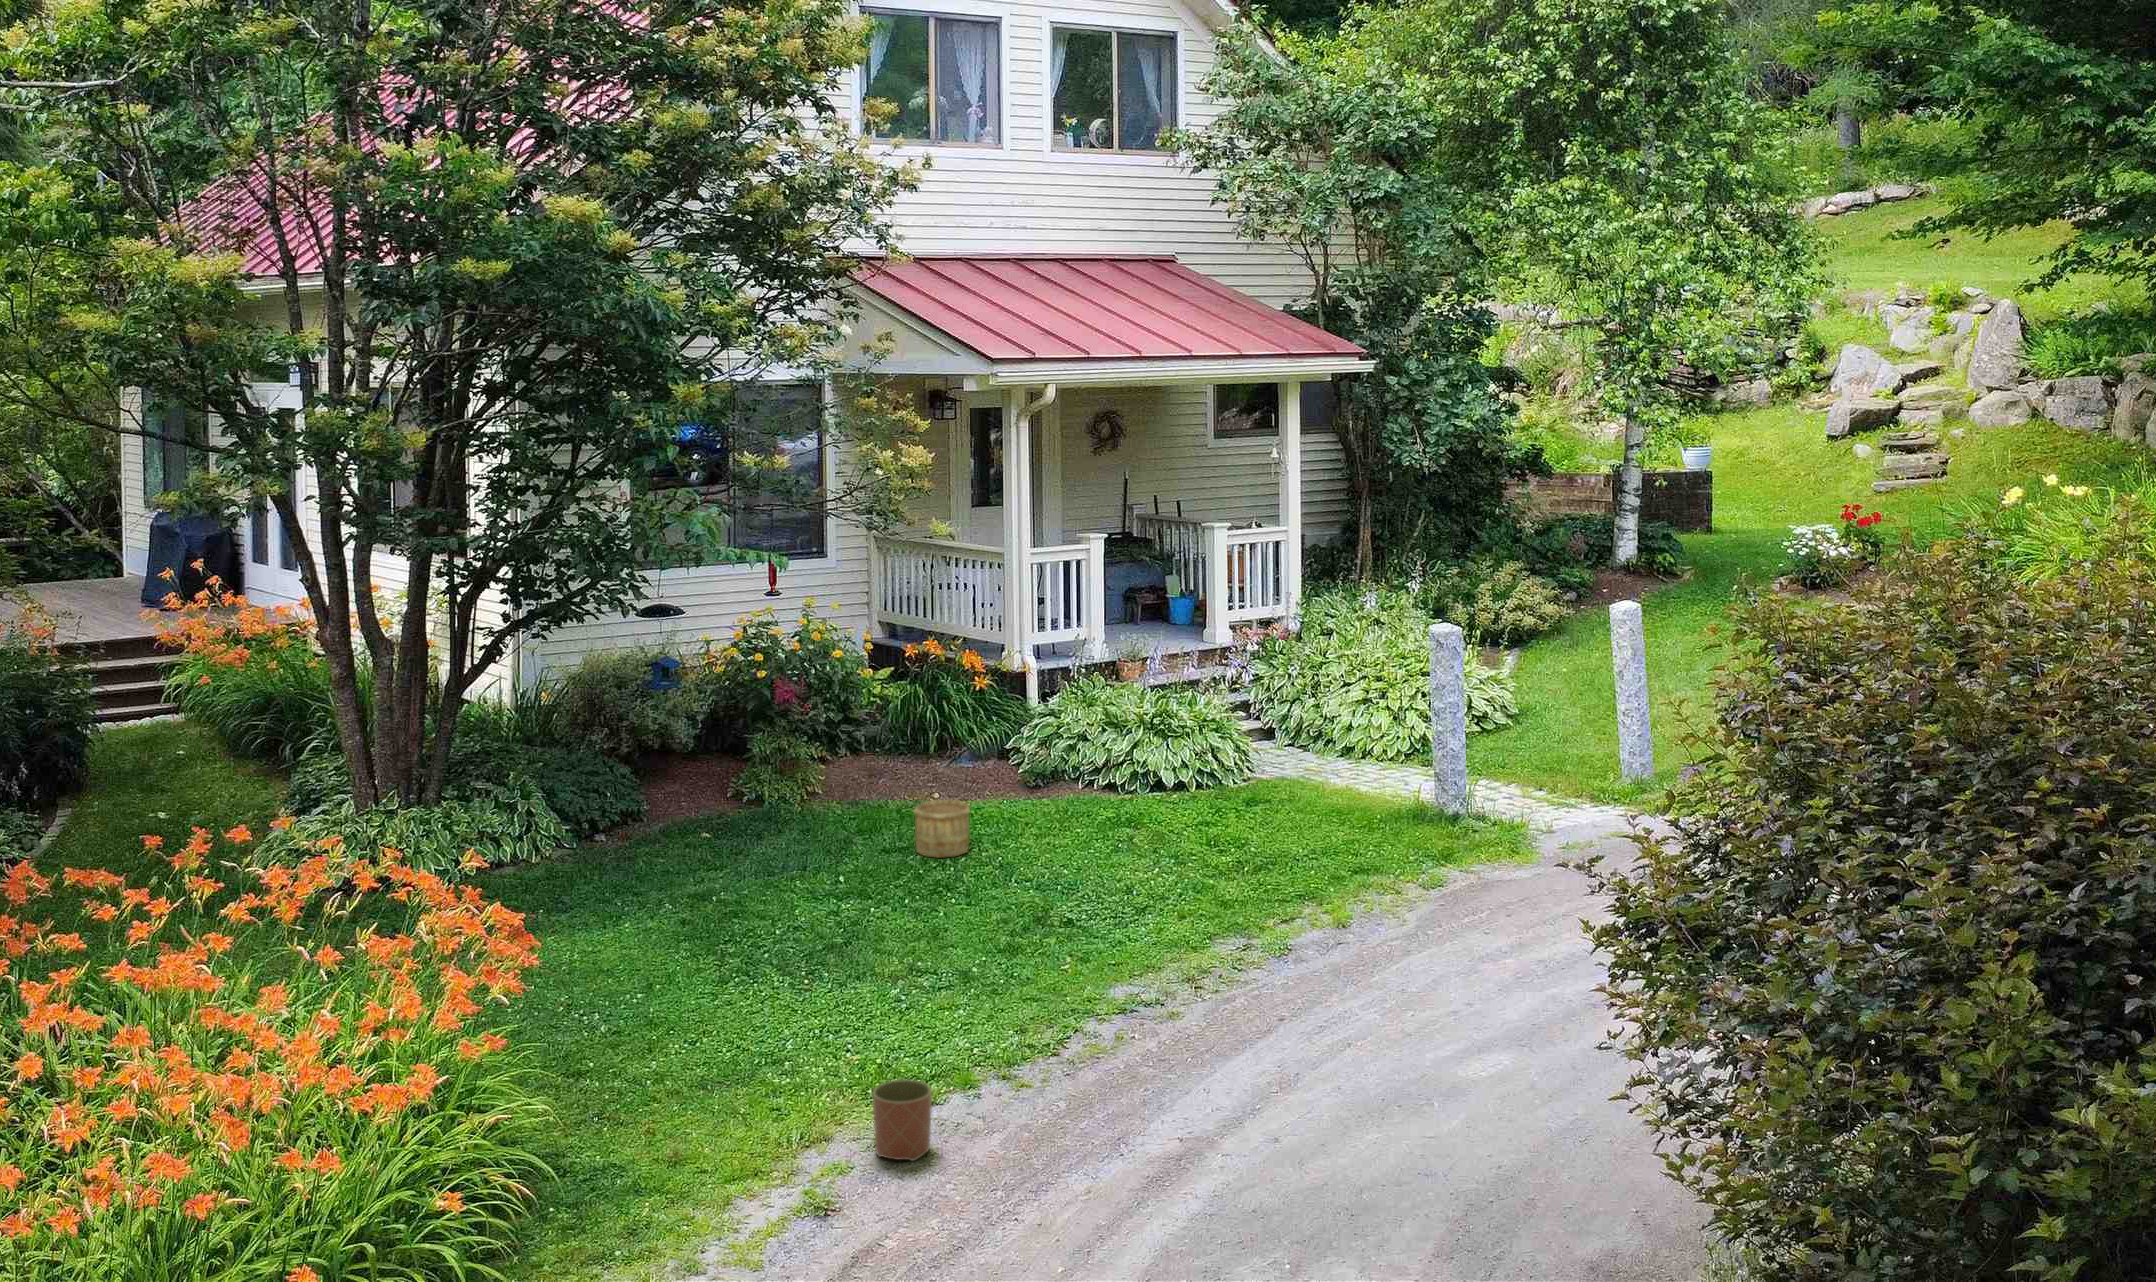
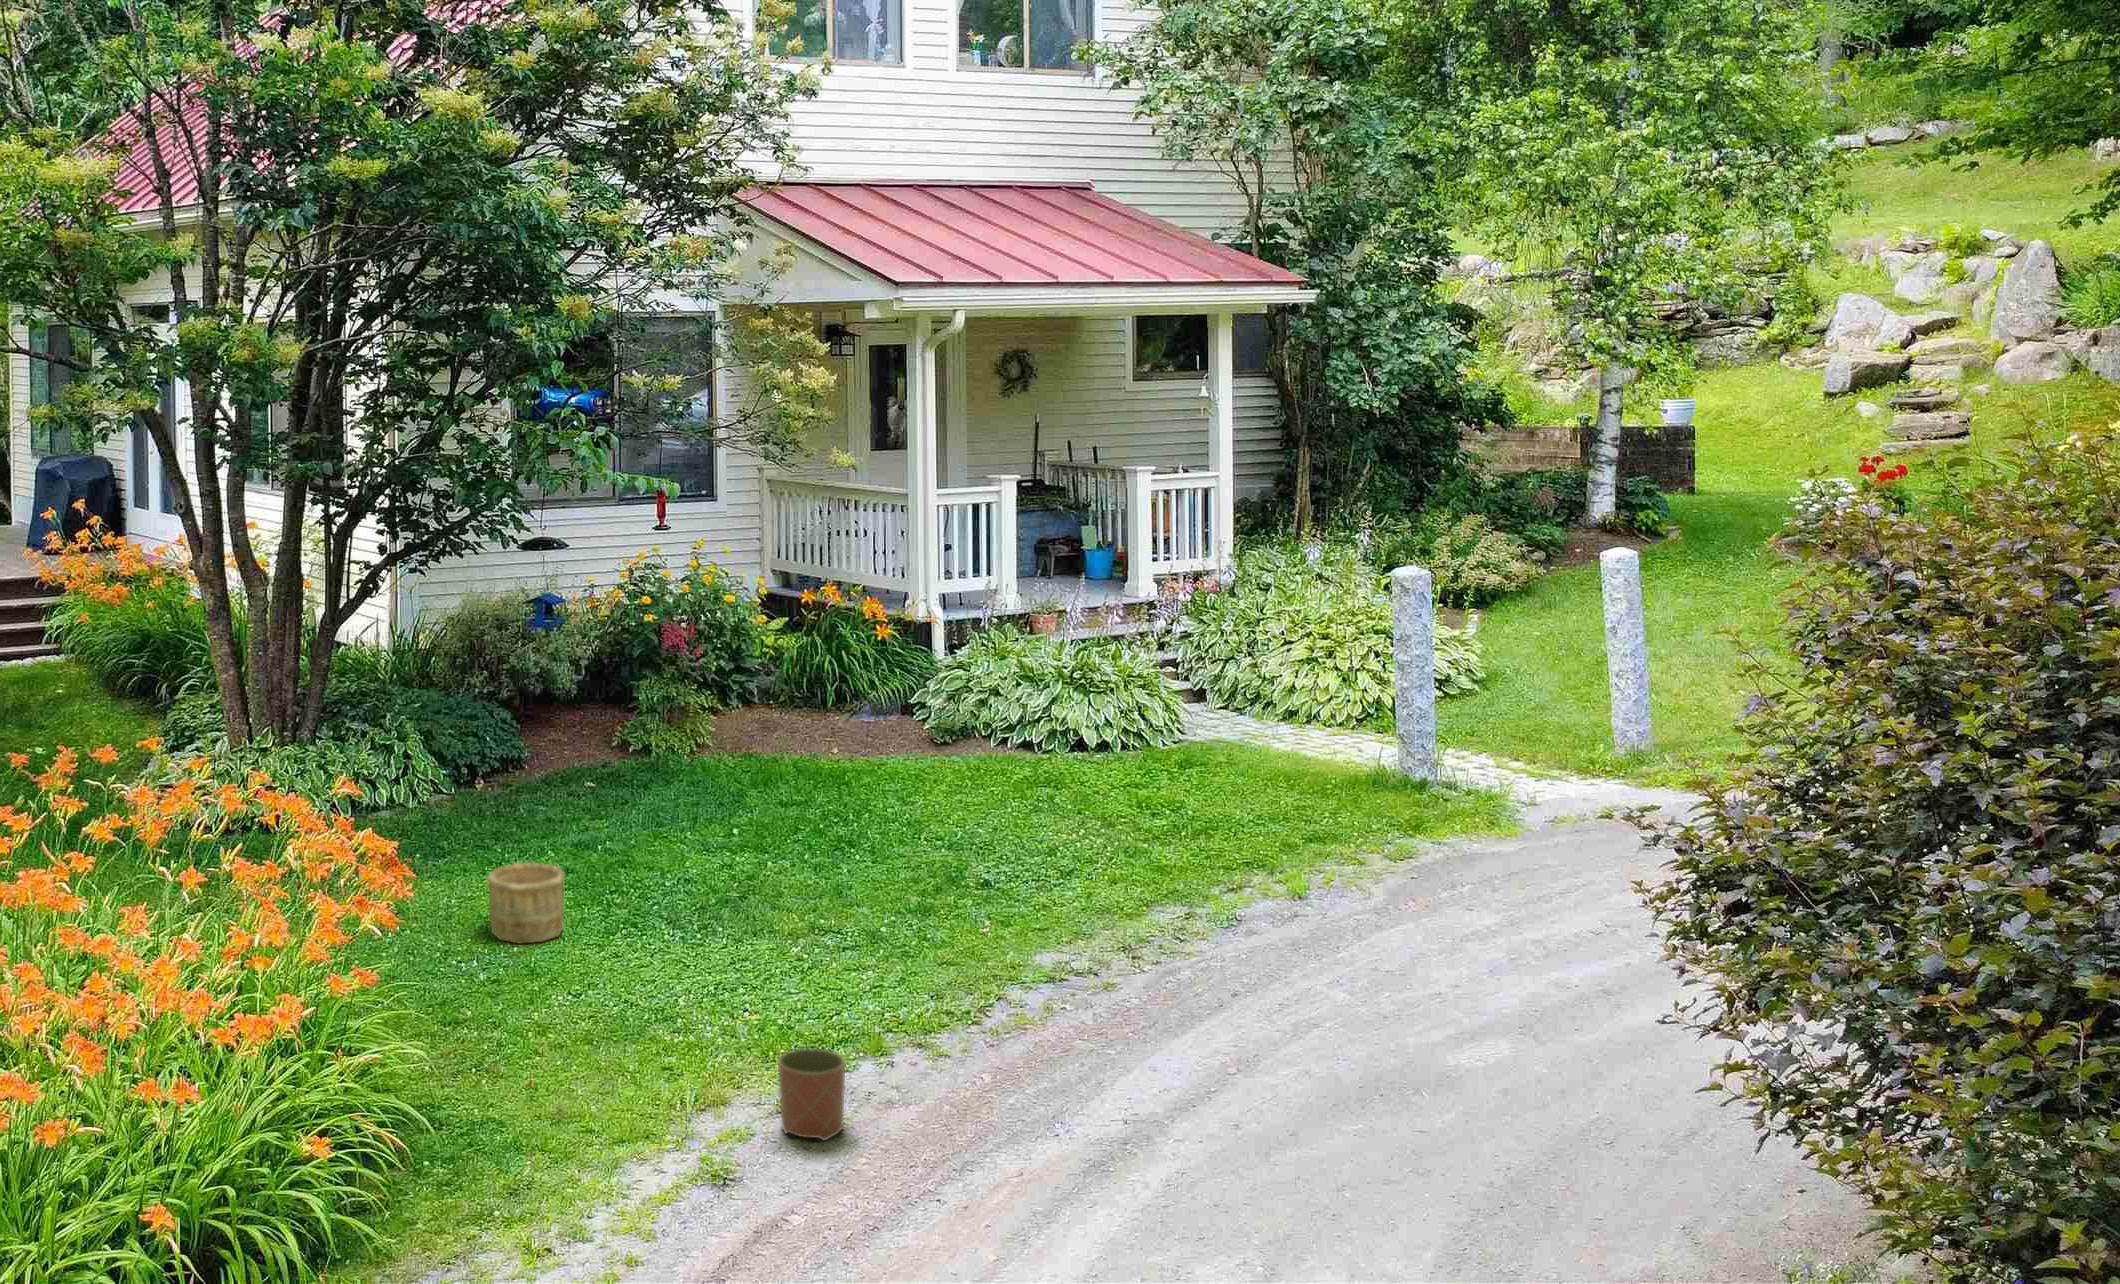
wooden bucket: present [914,800,970,858] -> present [487,863,565,943]

